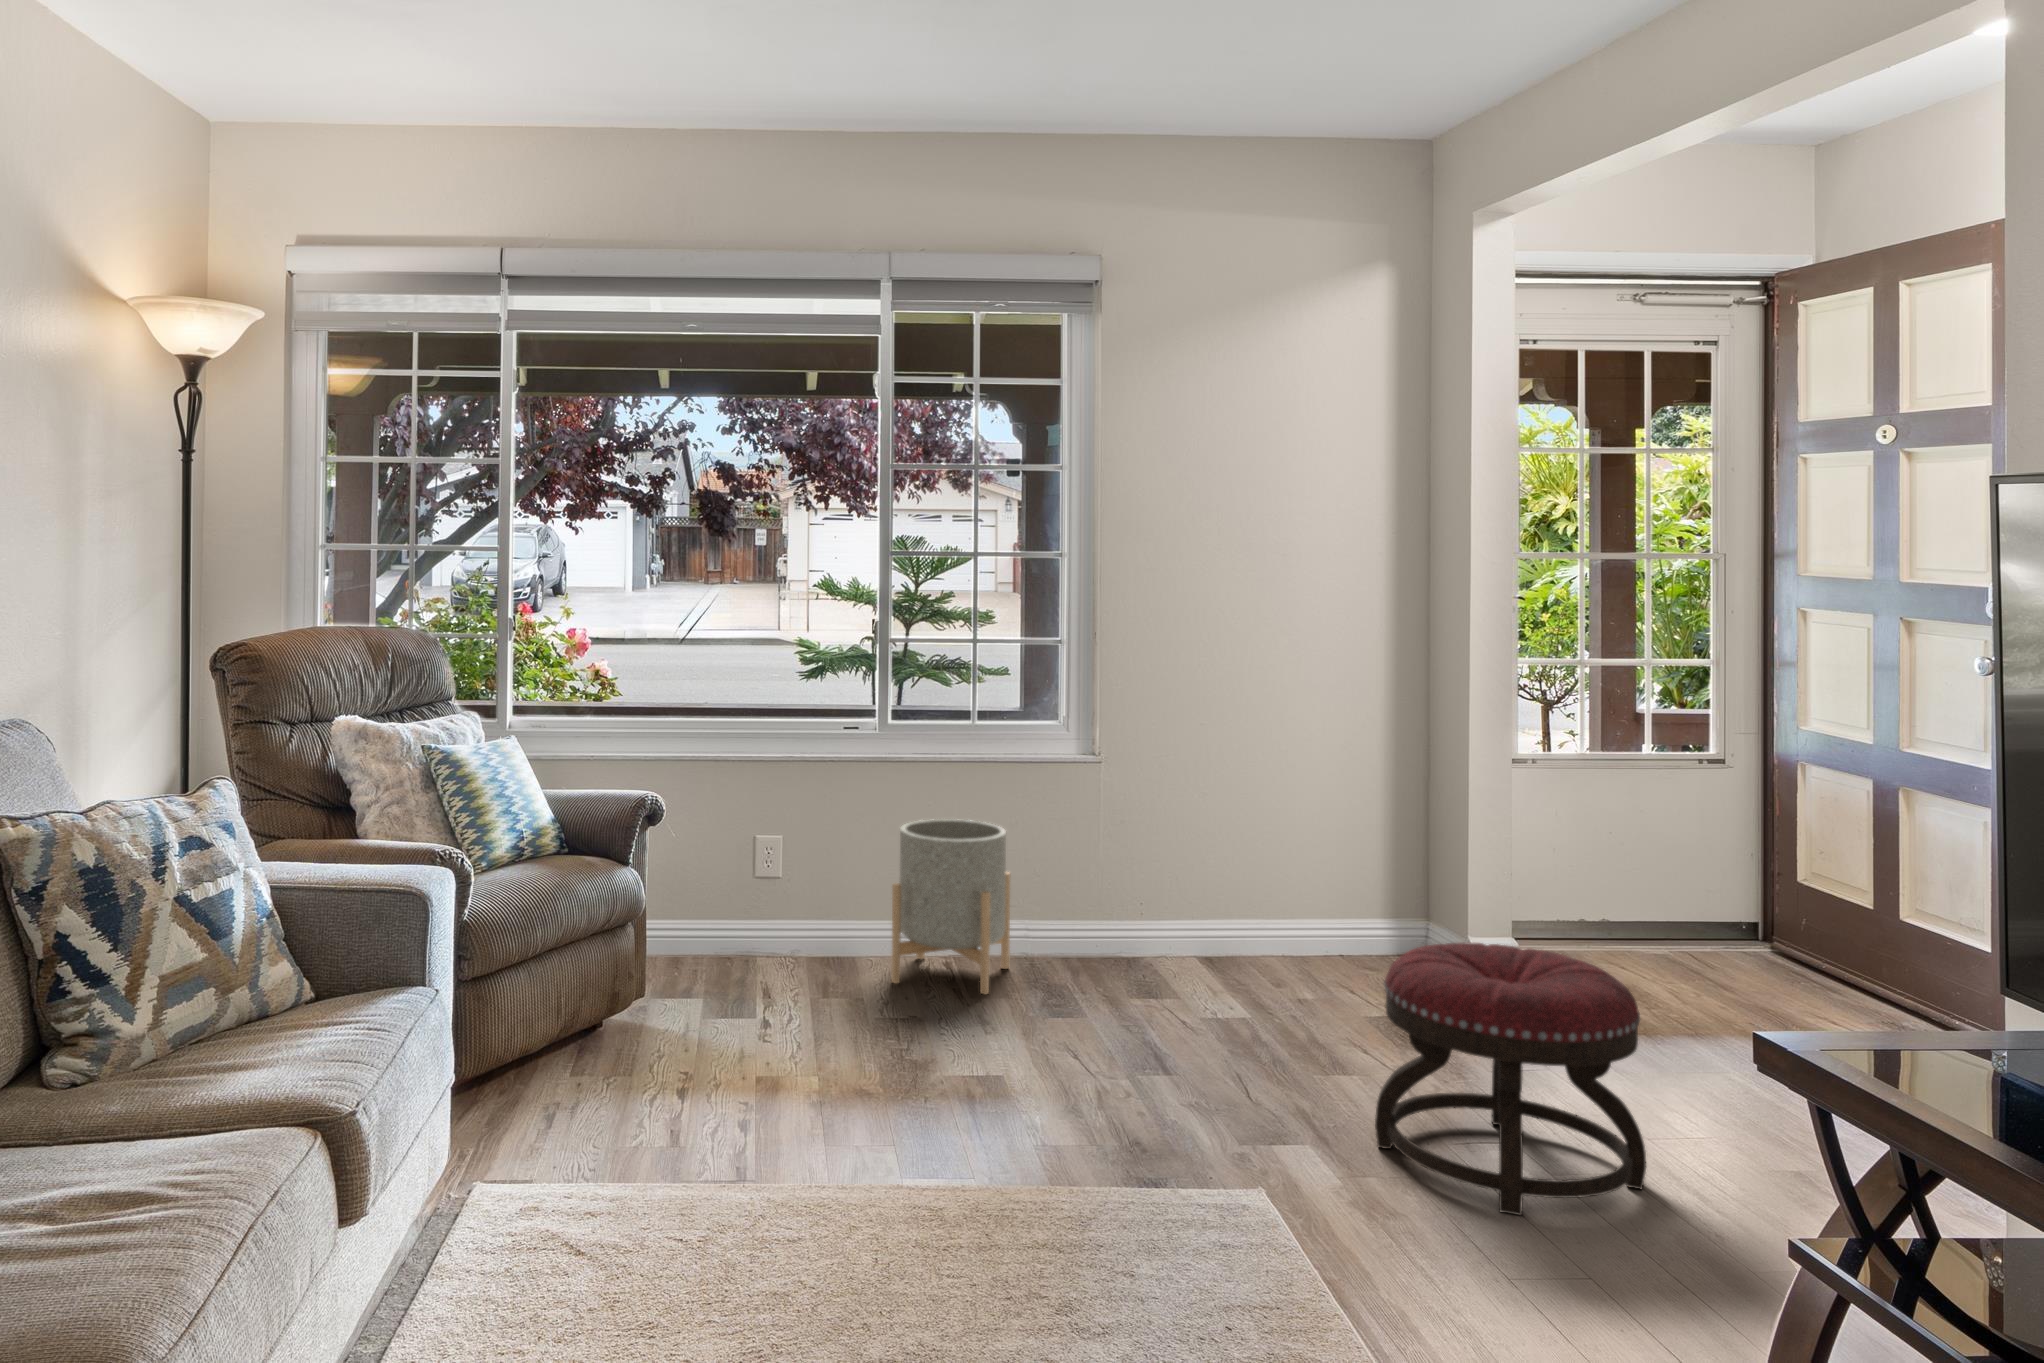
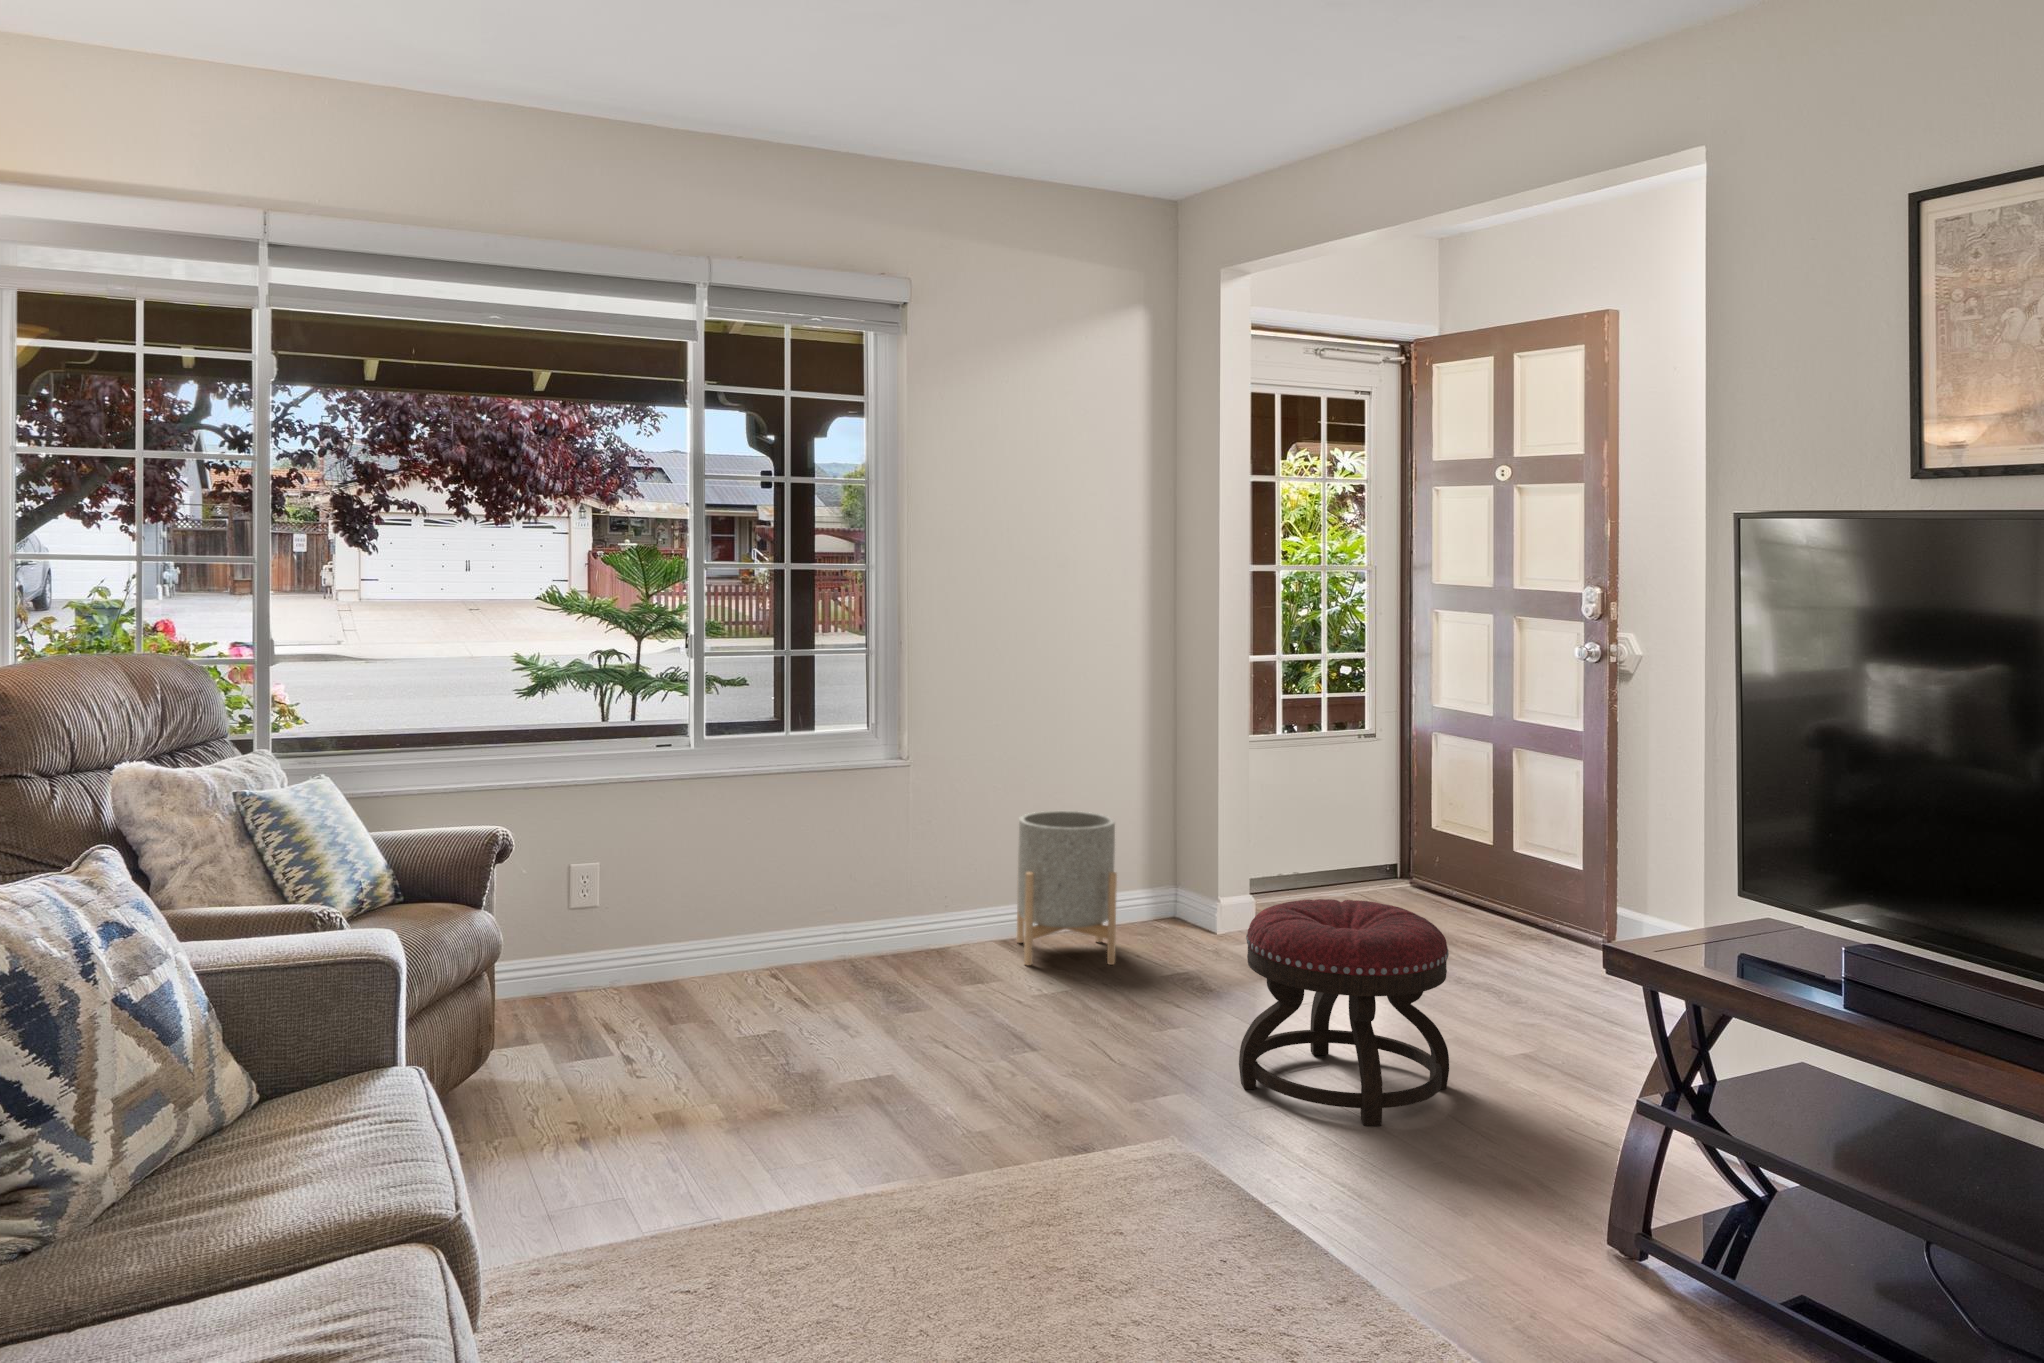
planter: present [891,819,1010,994] -> present [1017,811,1117,965]

